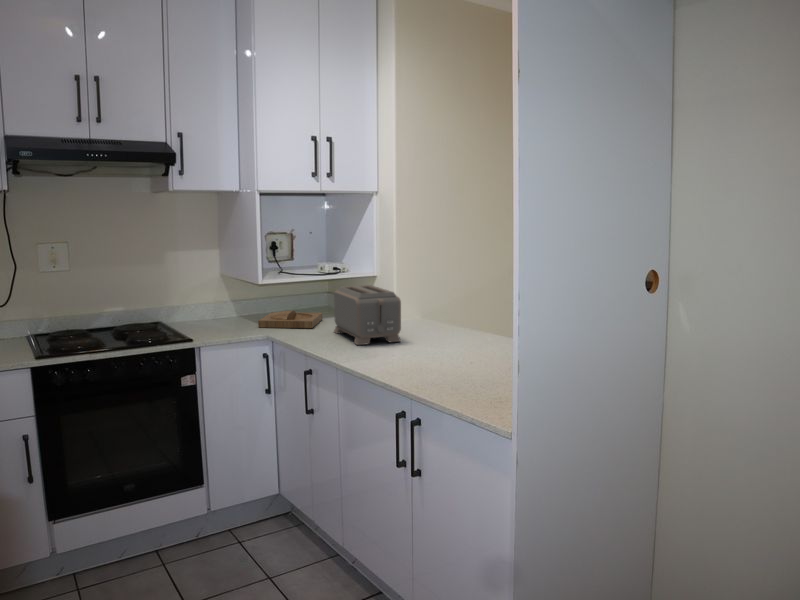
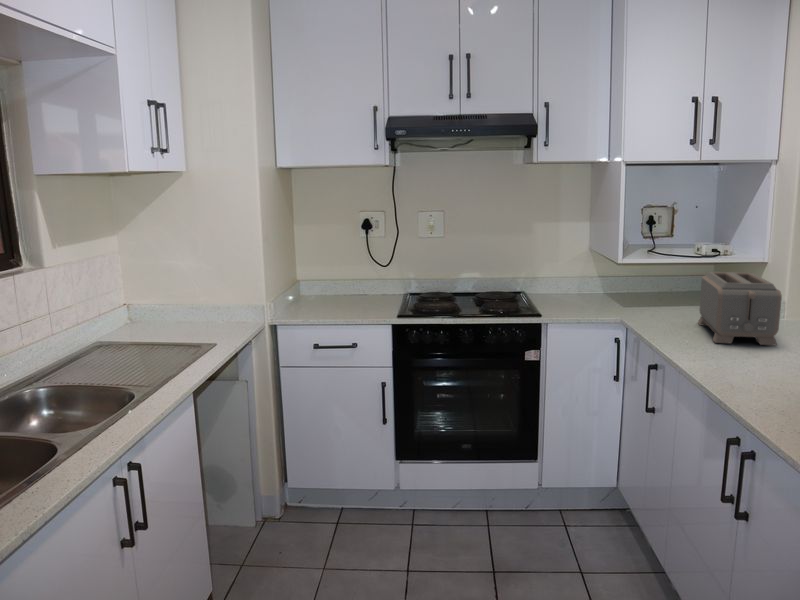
tray: present [258,311,322,328] -> none [616,293,696,315]

